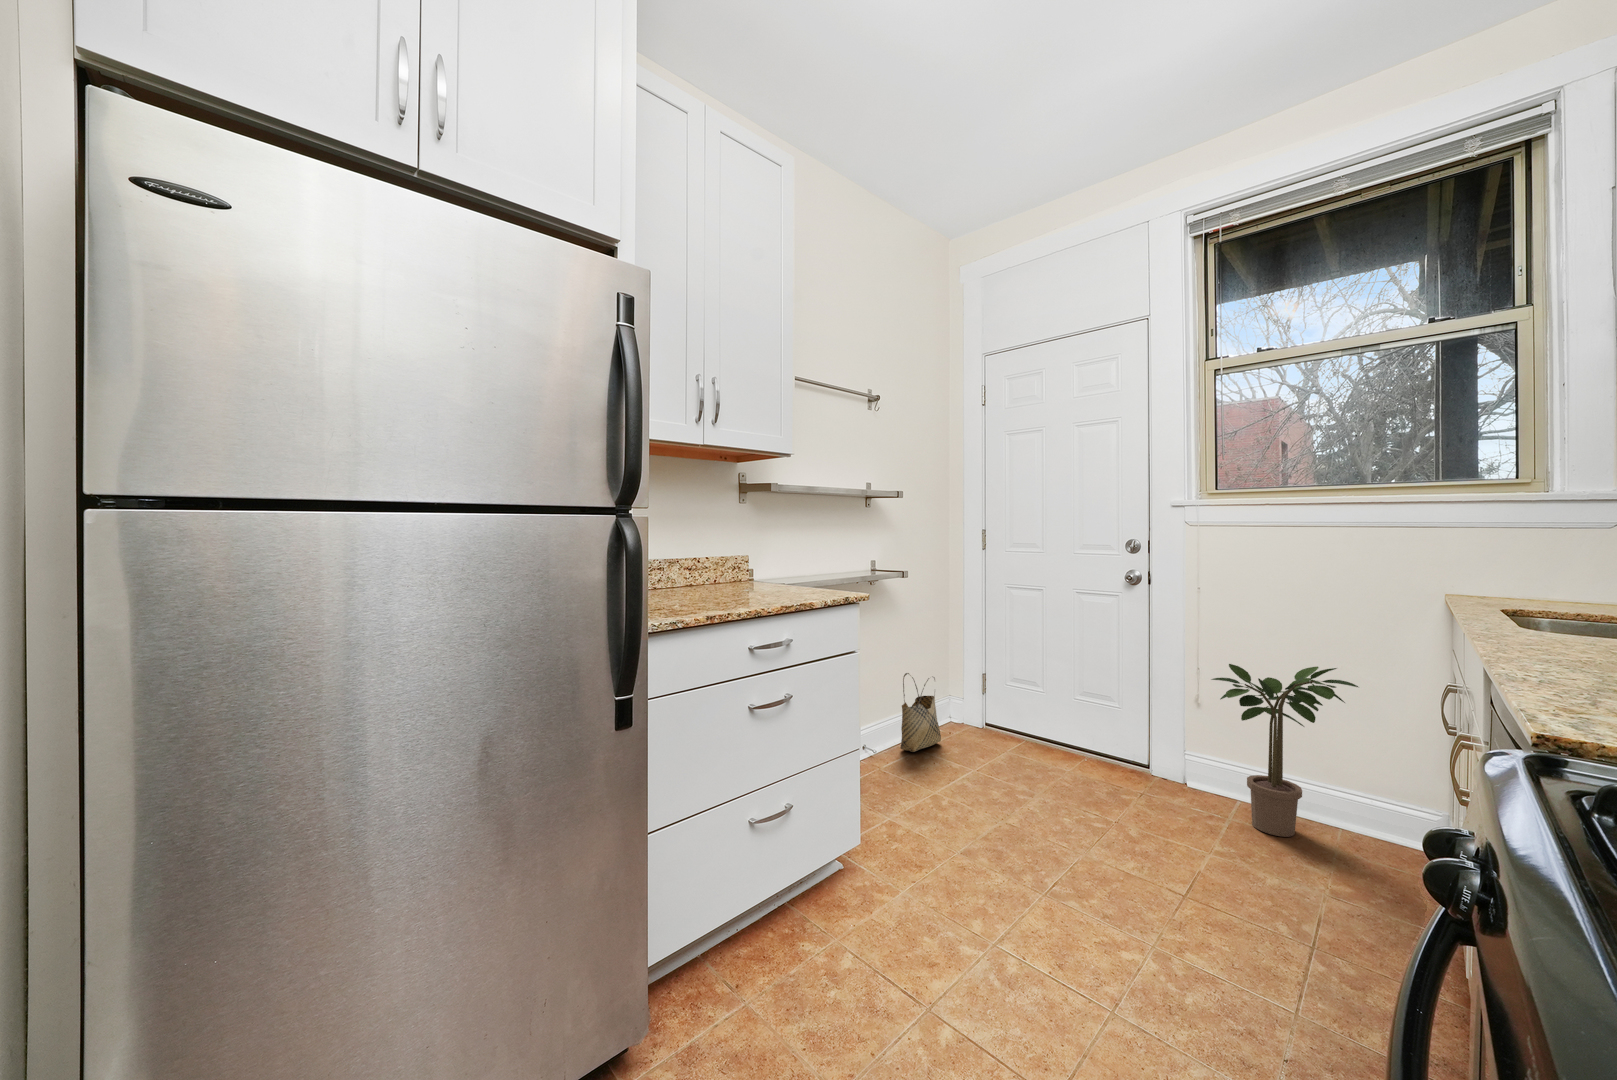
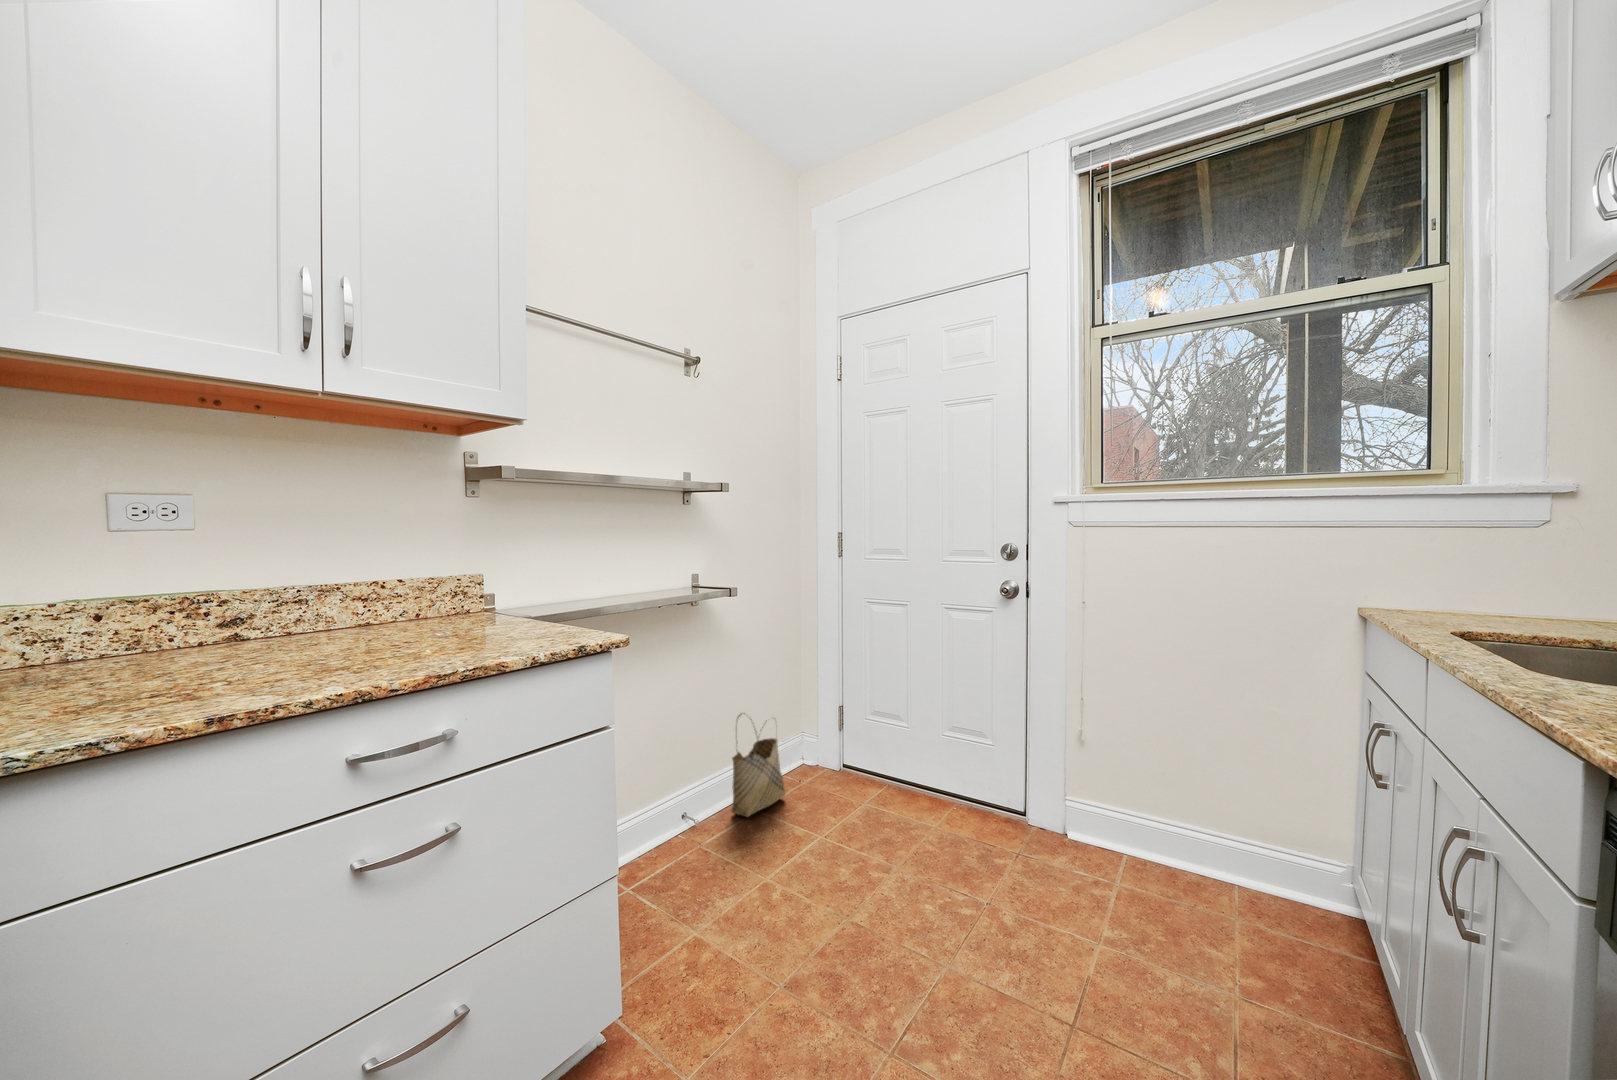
potted plant: present [1212,664,1358,837] -> none [1098,697,1271,915]

